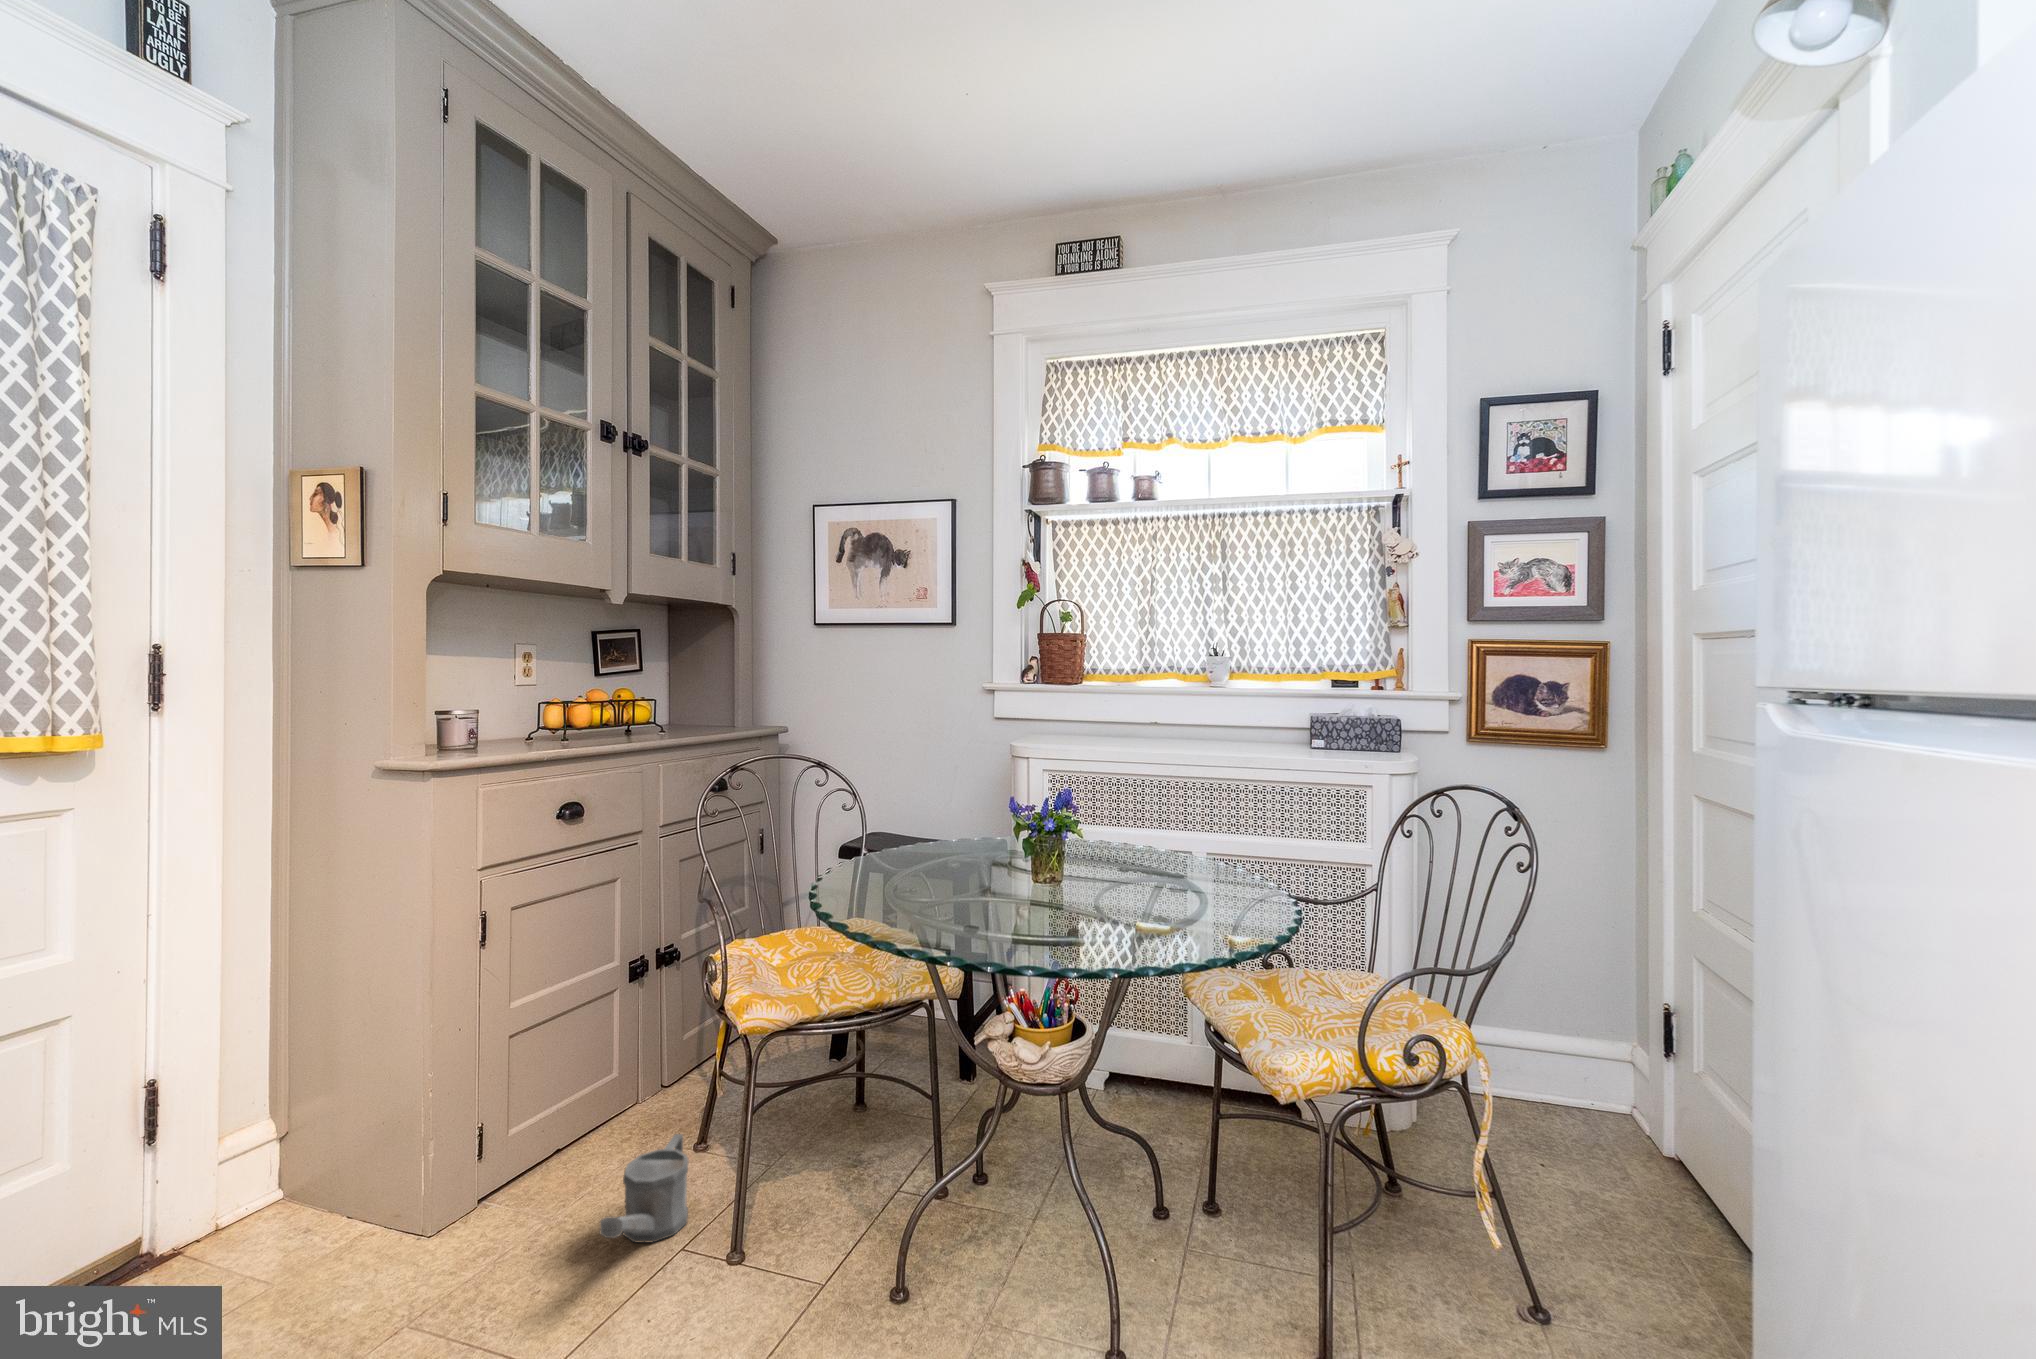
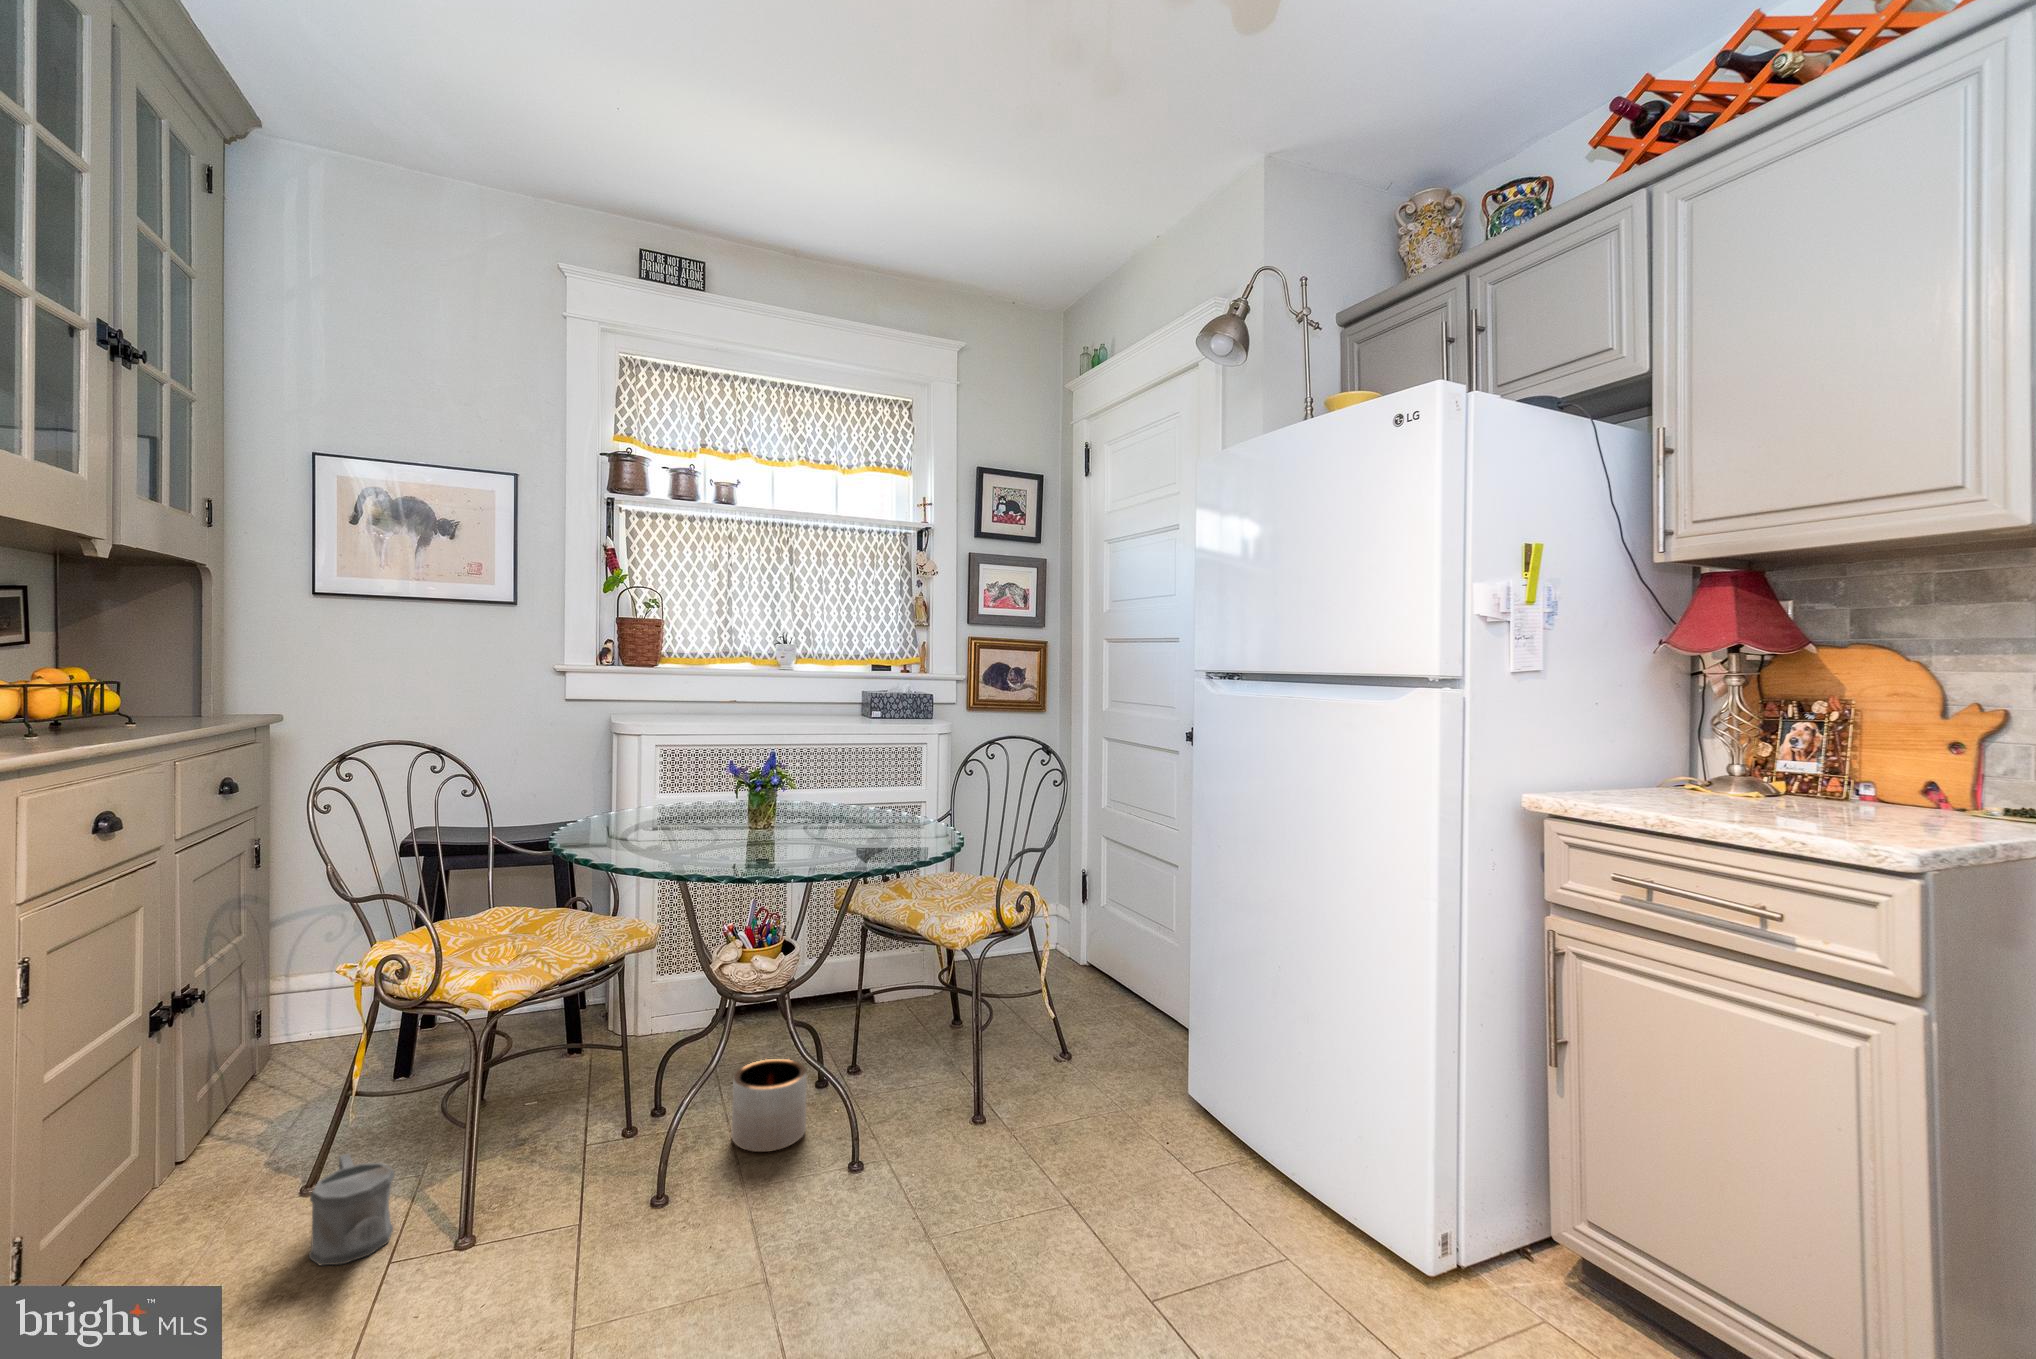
planter: none [990,1171,1078,1299] -> present [731,1059,806,1152]

